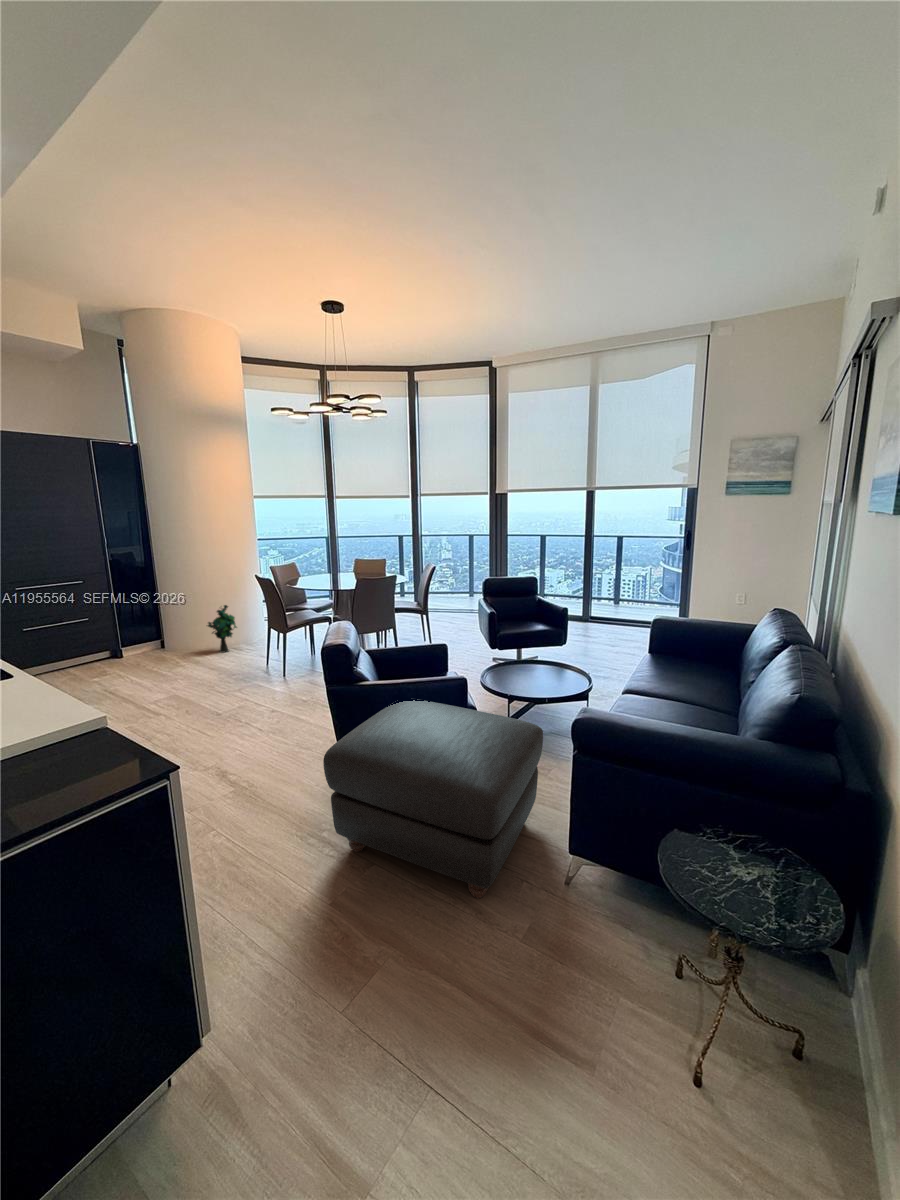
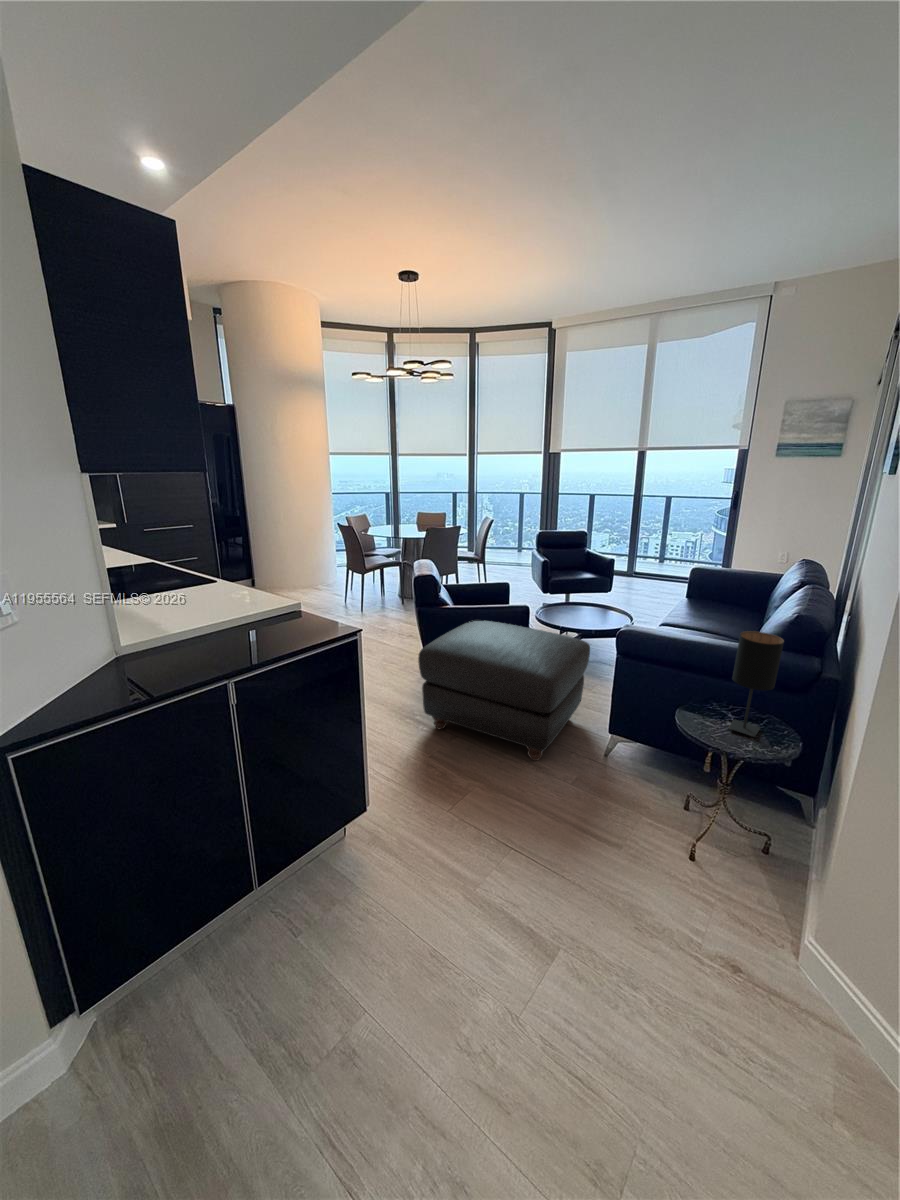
decorative plant: present [208,605,237,653] -> none [289,550,315,592]
table lamp: none [731,734,800,885] -> present [728,631,784,737]

